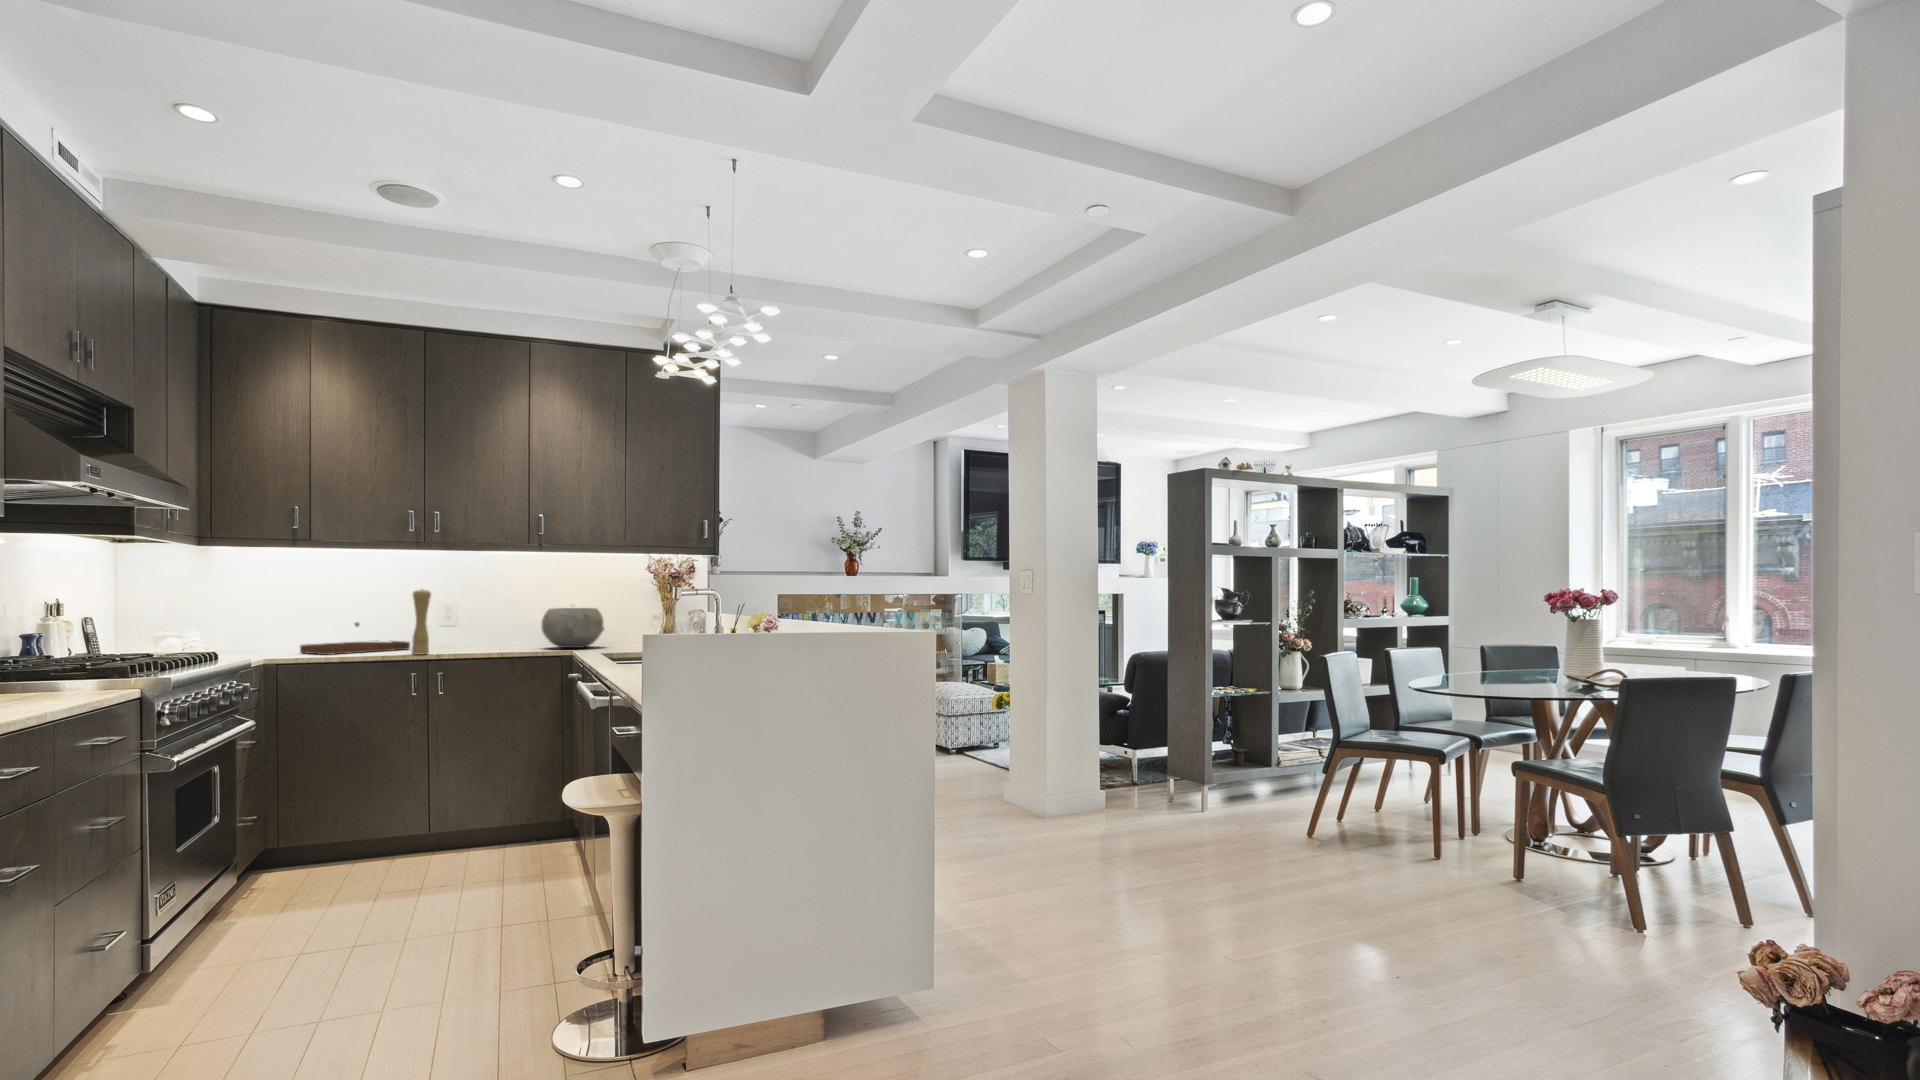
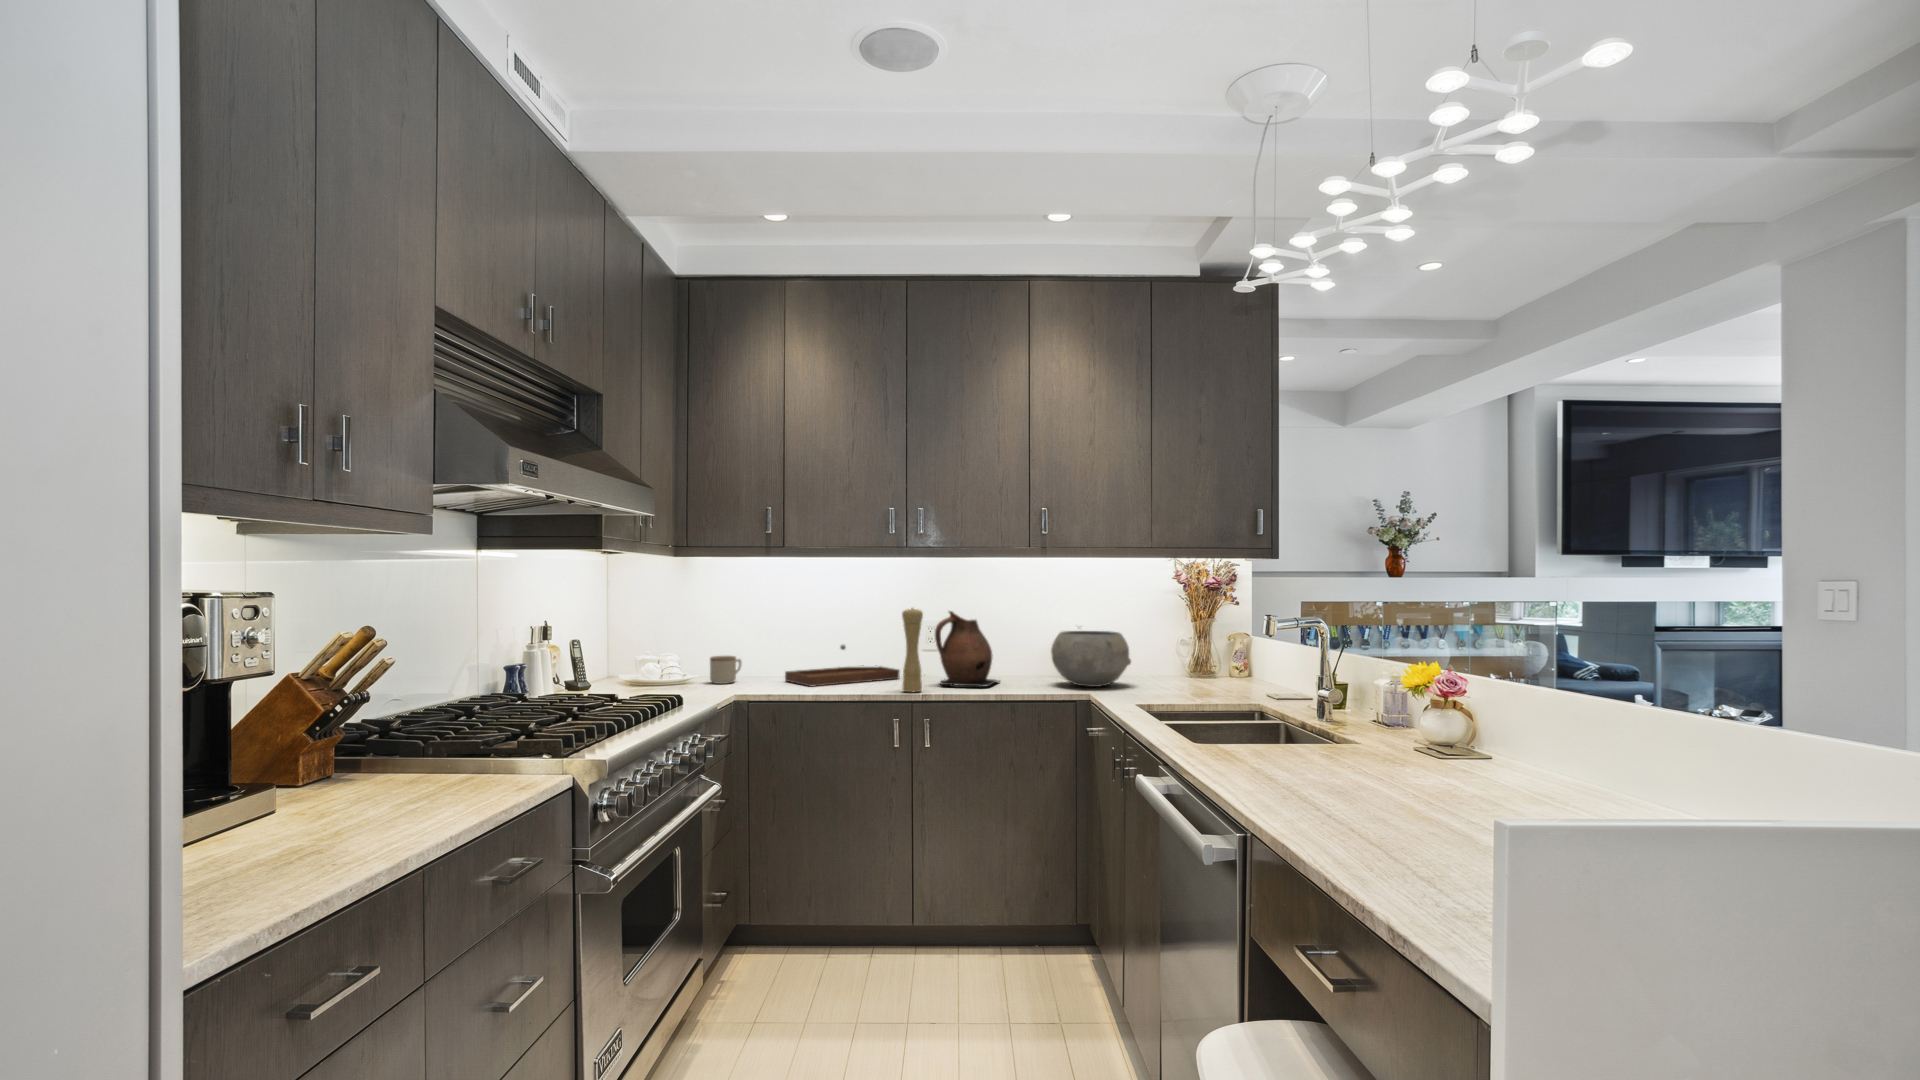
ceramic pitcher: none [442,593,499,651] -> present [935,611,999,687]
mug: none [224,633,256,656] -> present [710,656,741,684]

